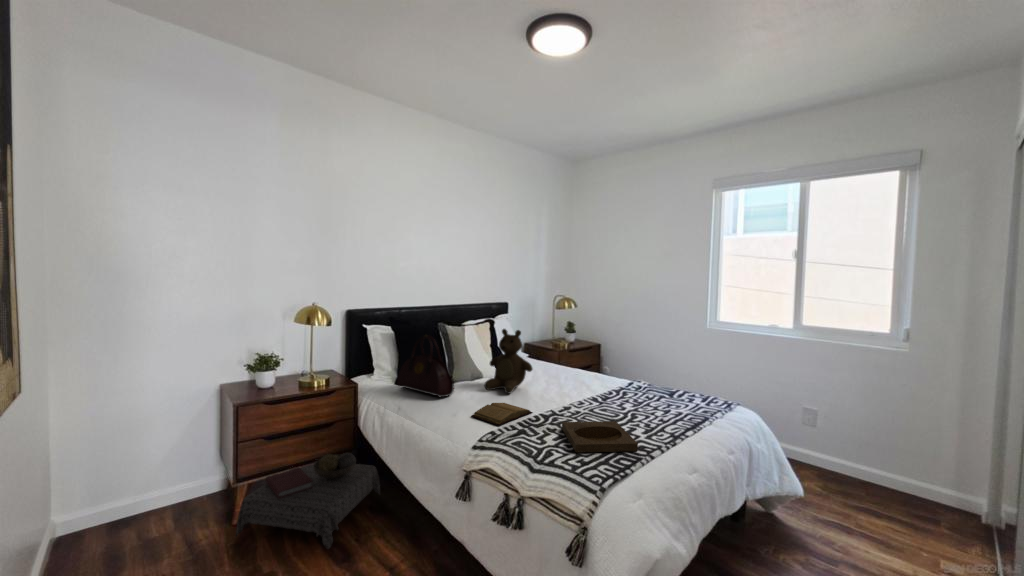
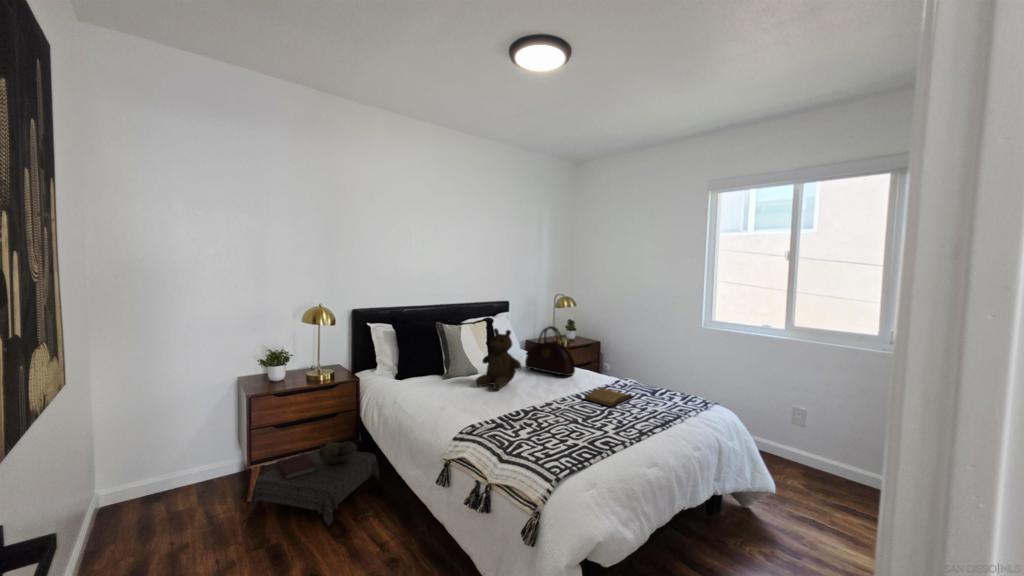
handbag: present [397,335,454,397] -> present [525,326,575,376]
book: present [471,403,533,426] -> present [584,389,633,407]
tray: present [562,421,638,452] -> none [538,418,601,446]

